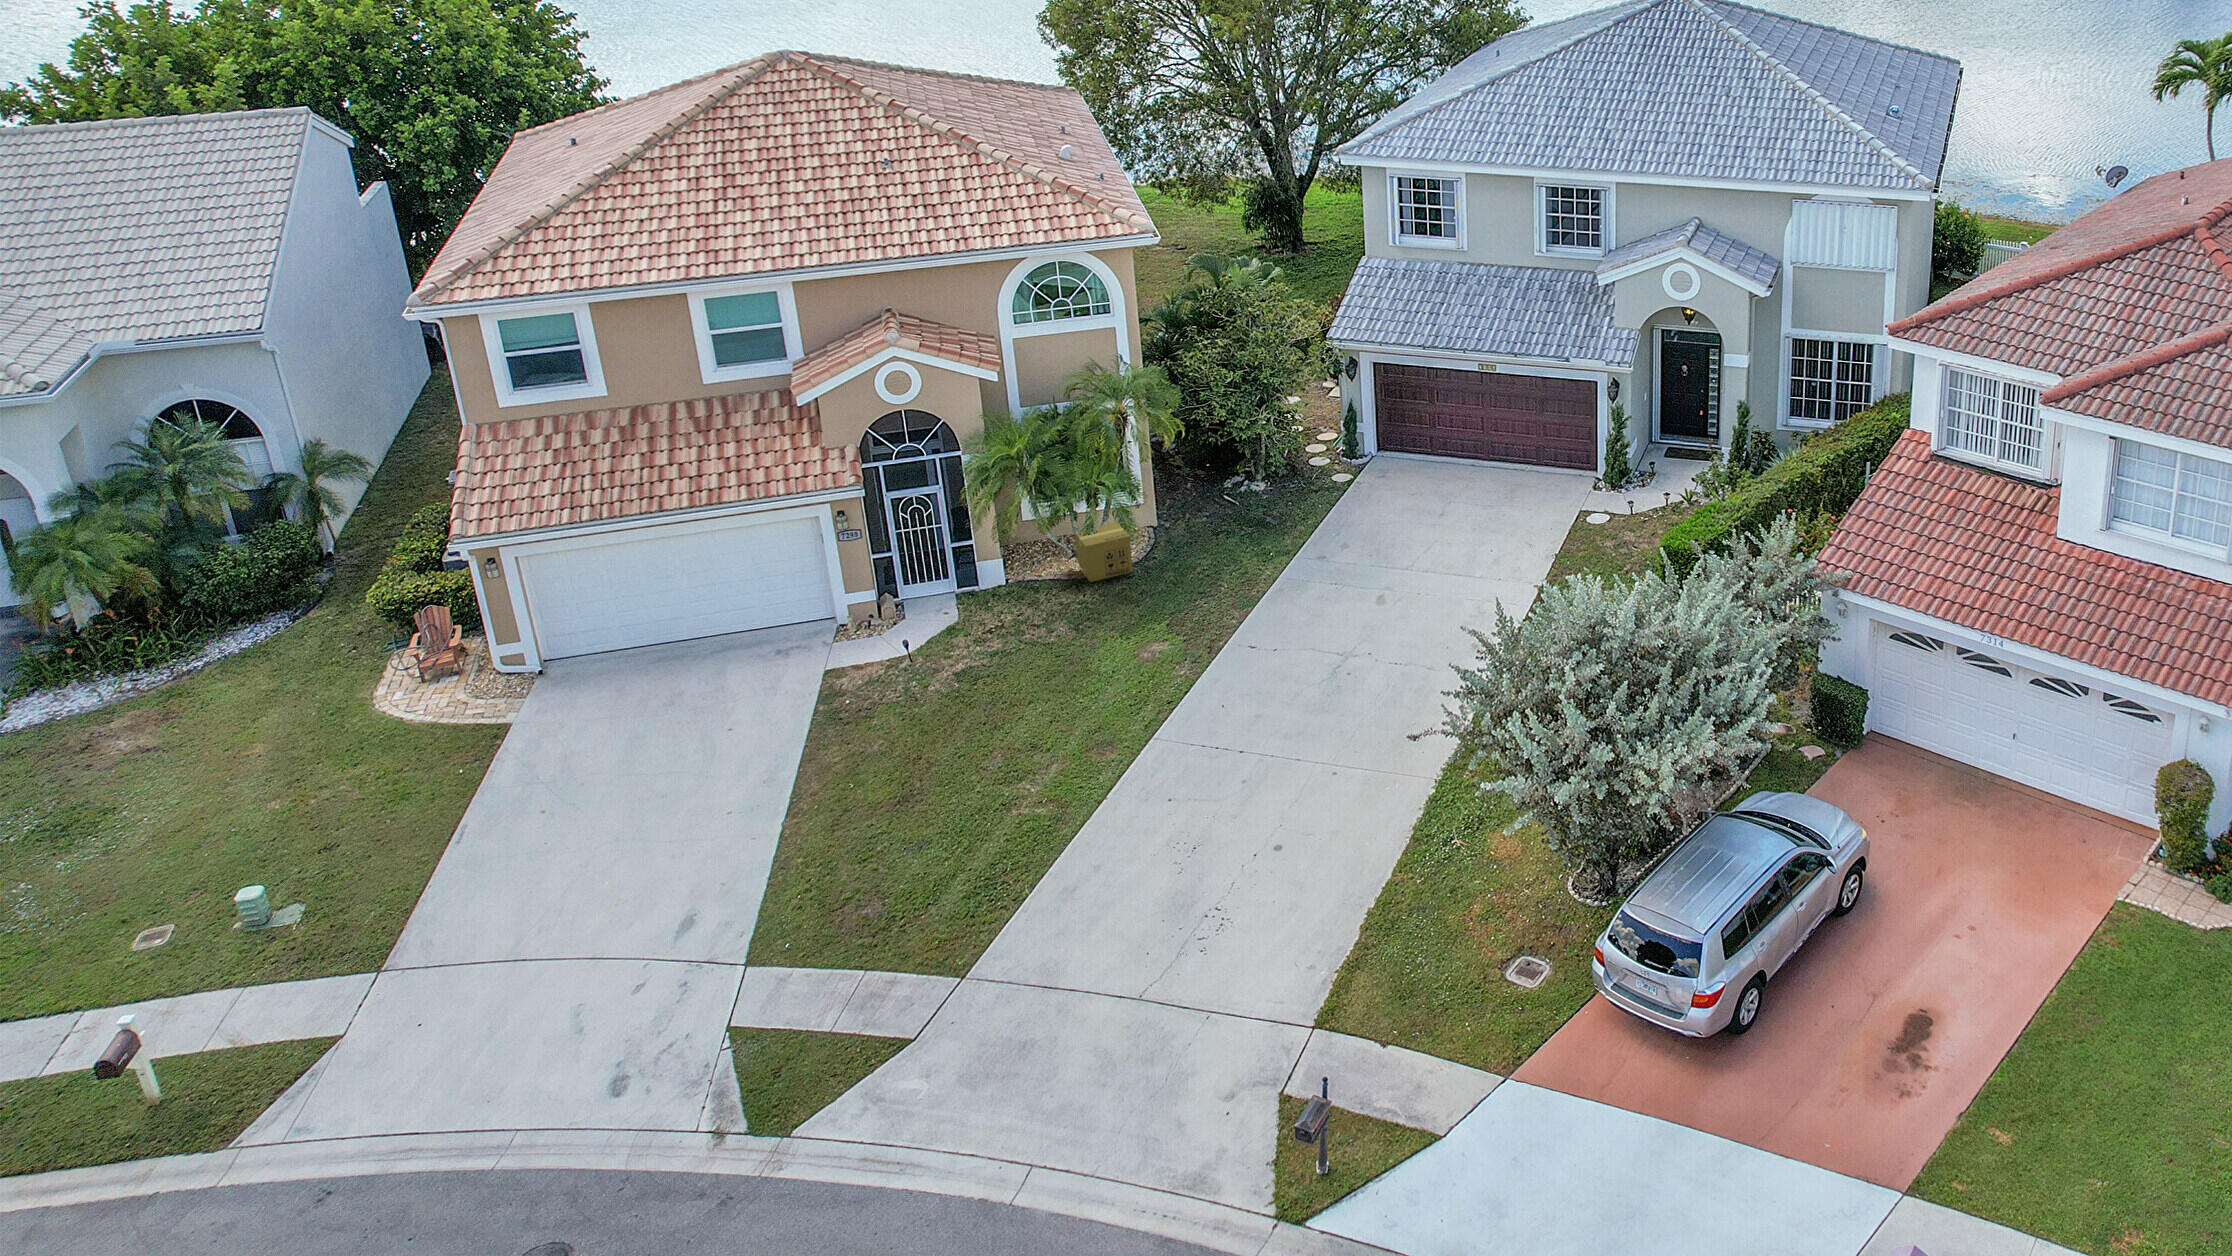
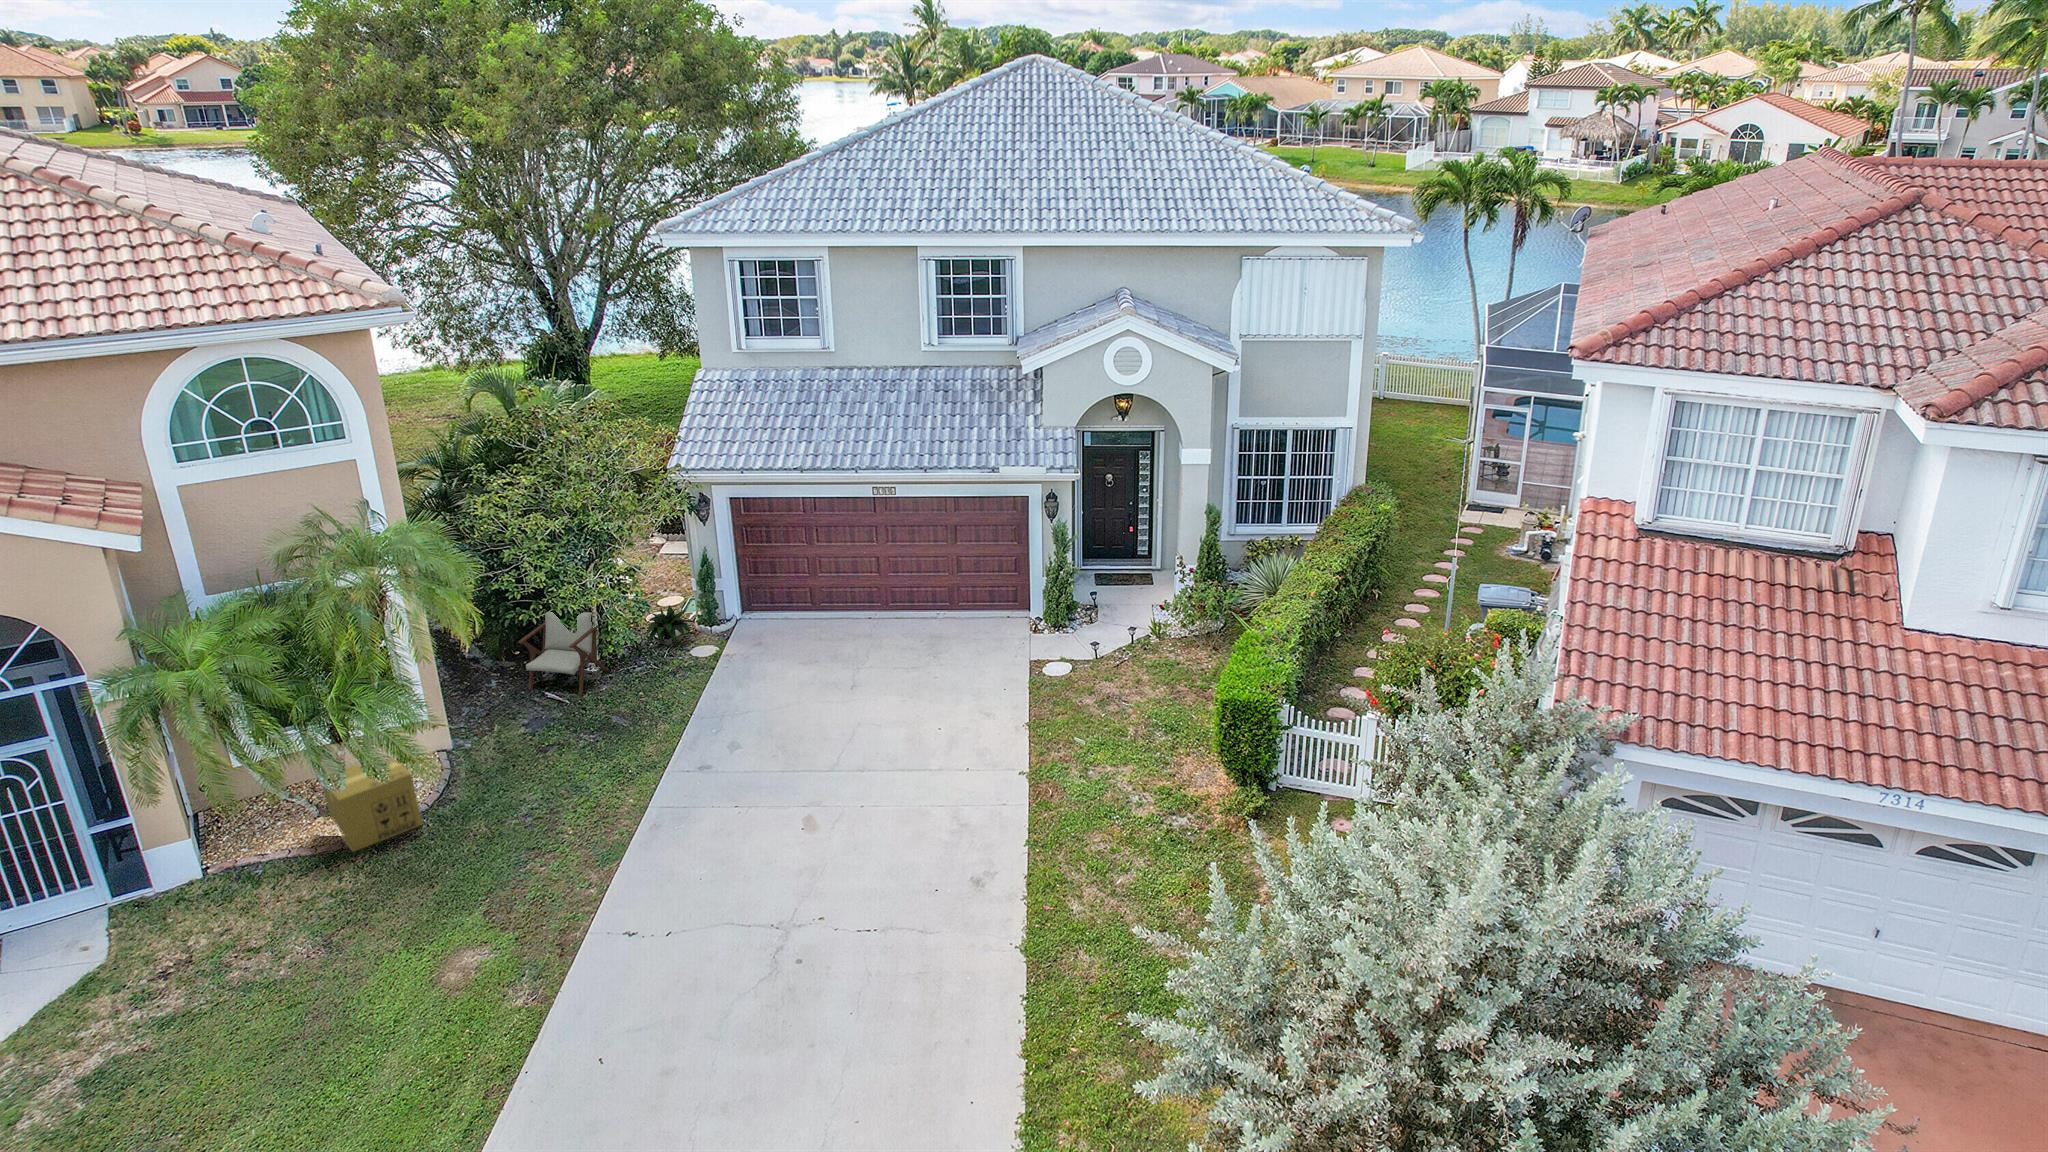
lounge chair: none [1206,435,1269,501] -> present [518,612,609,695]
potted plant: none [1299,440,1336,472] -> present [646,605,691,645]

